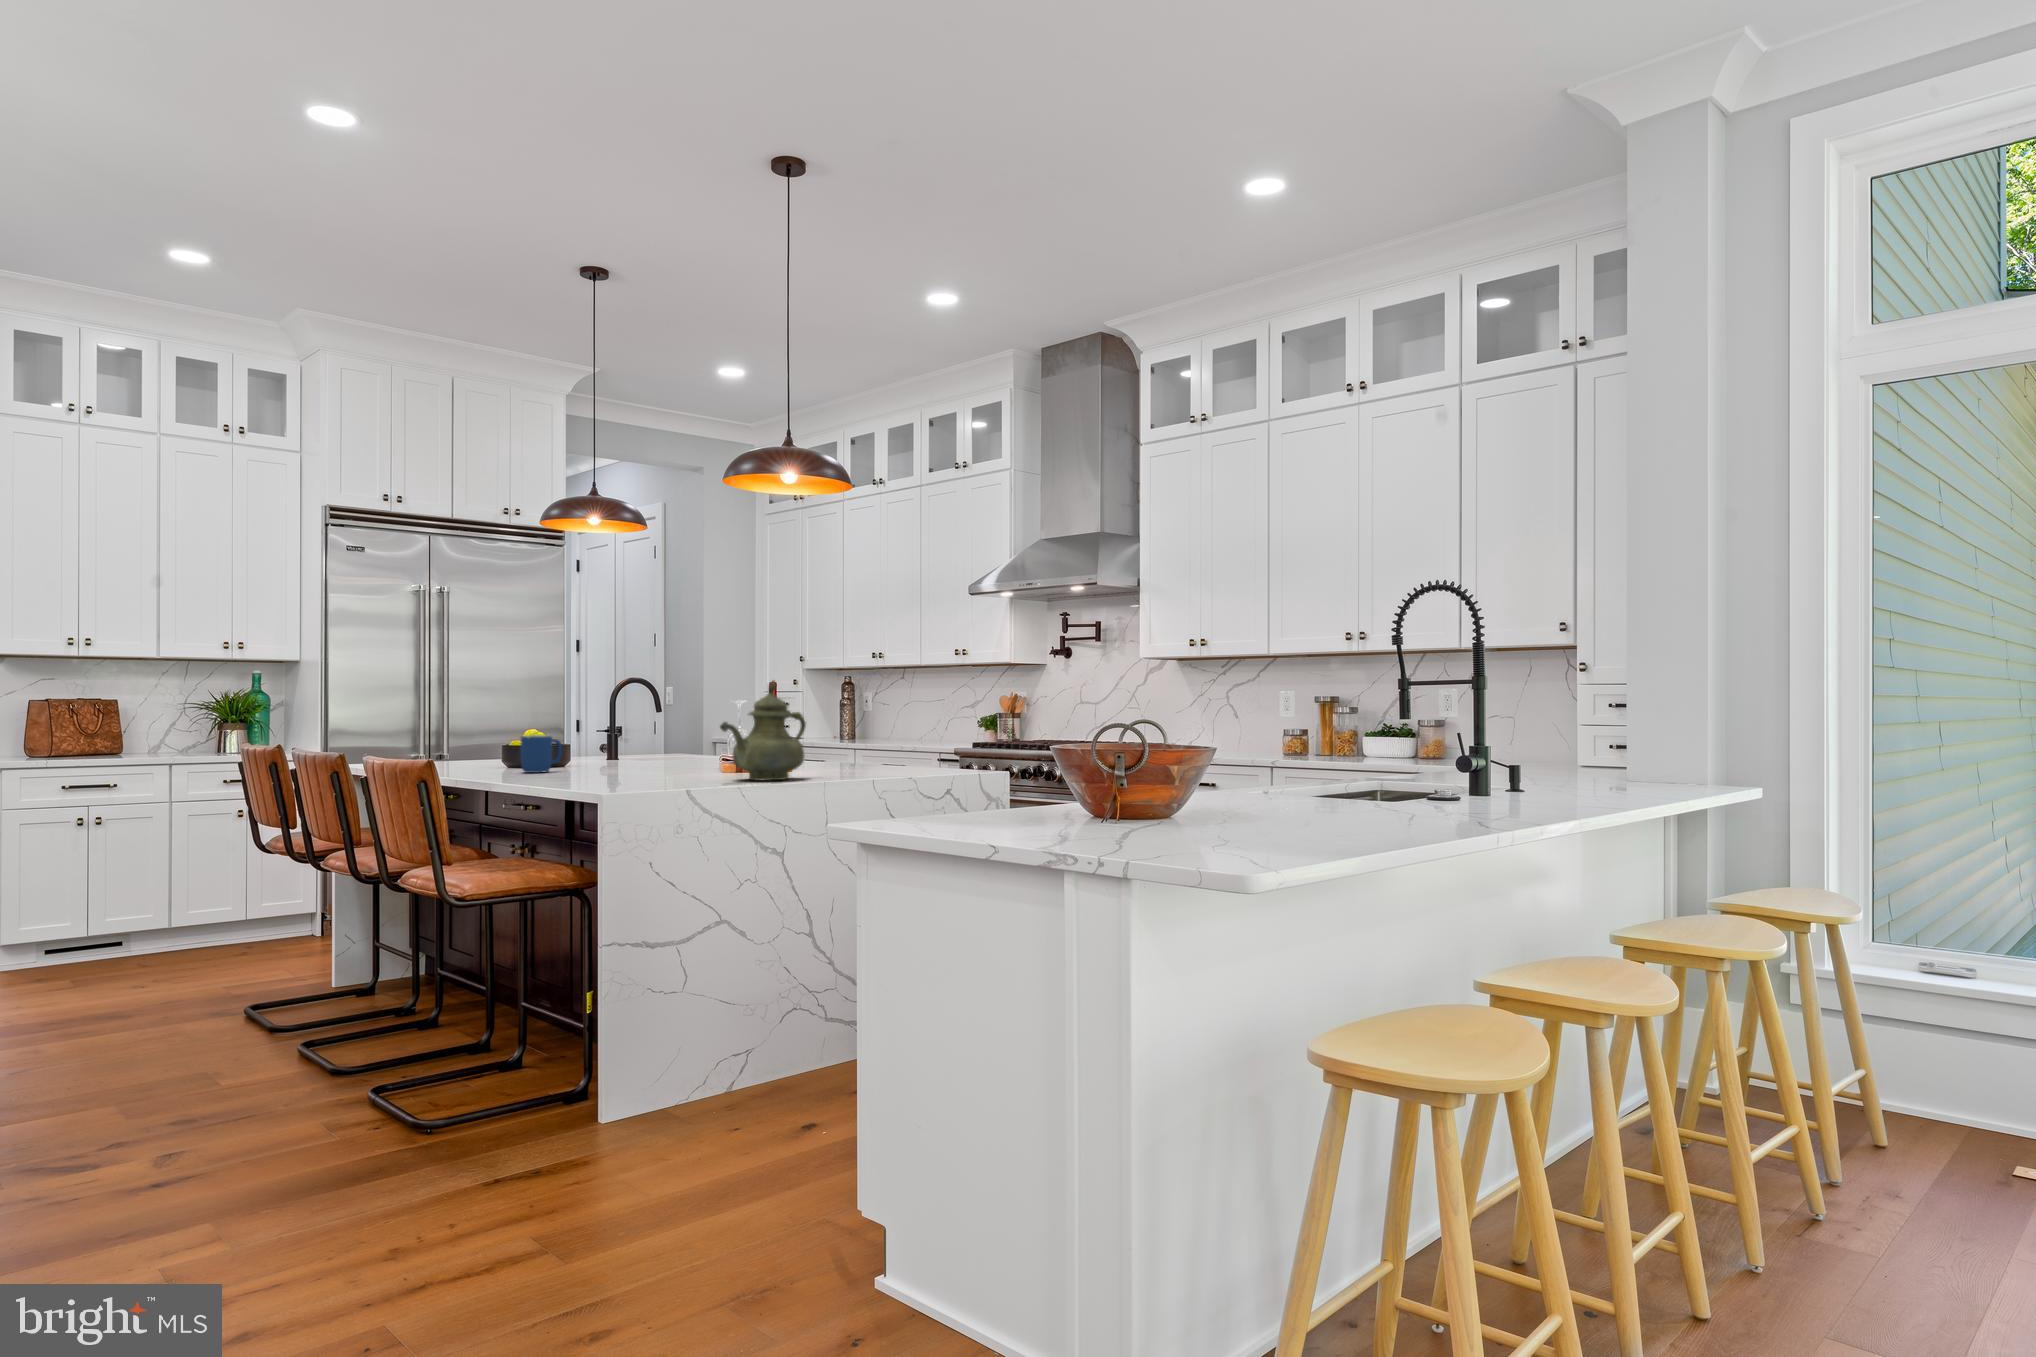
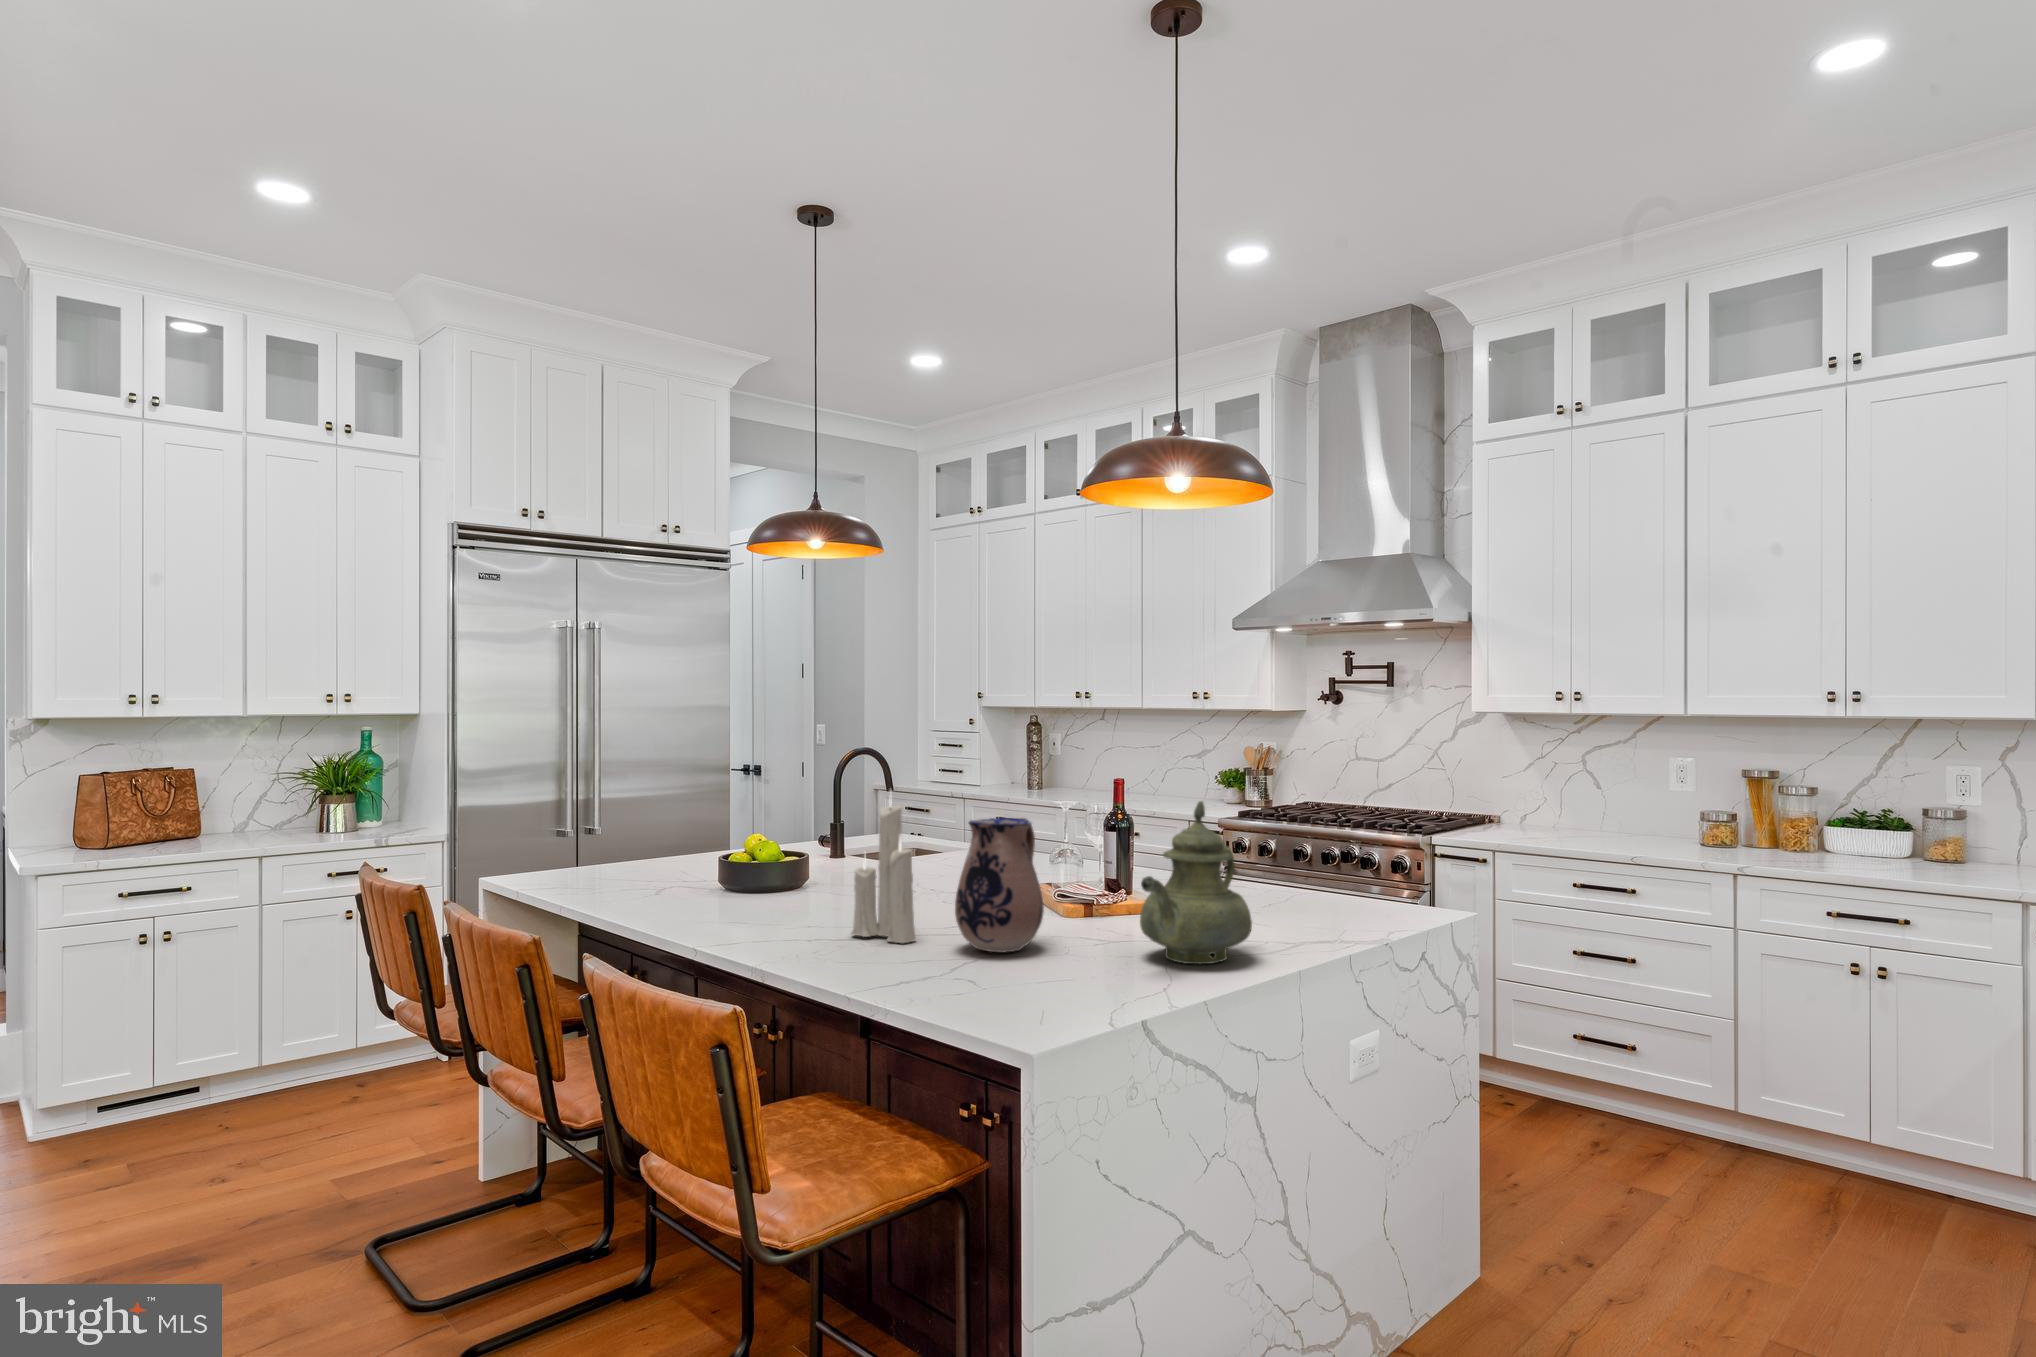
candle: none [562,673,602,777] -> present [851,802,916,943]
ceramic pitcher: none [621,695,683,779] -> present [955,818,1044,952]
mug: present [520,735,562,773] -> none [771,859,827,918]

